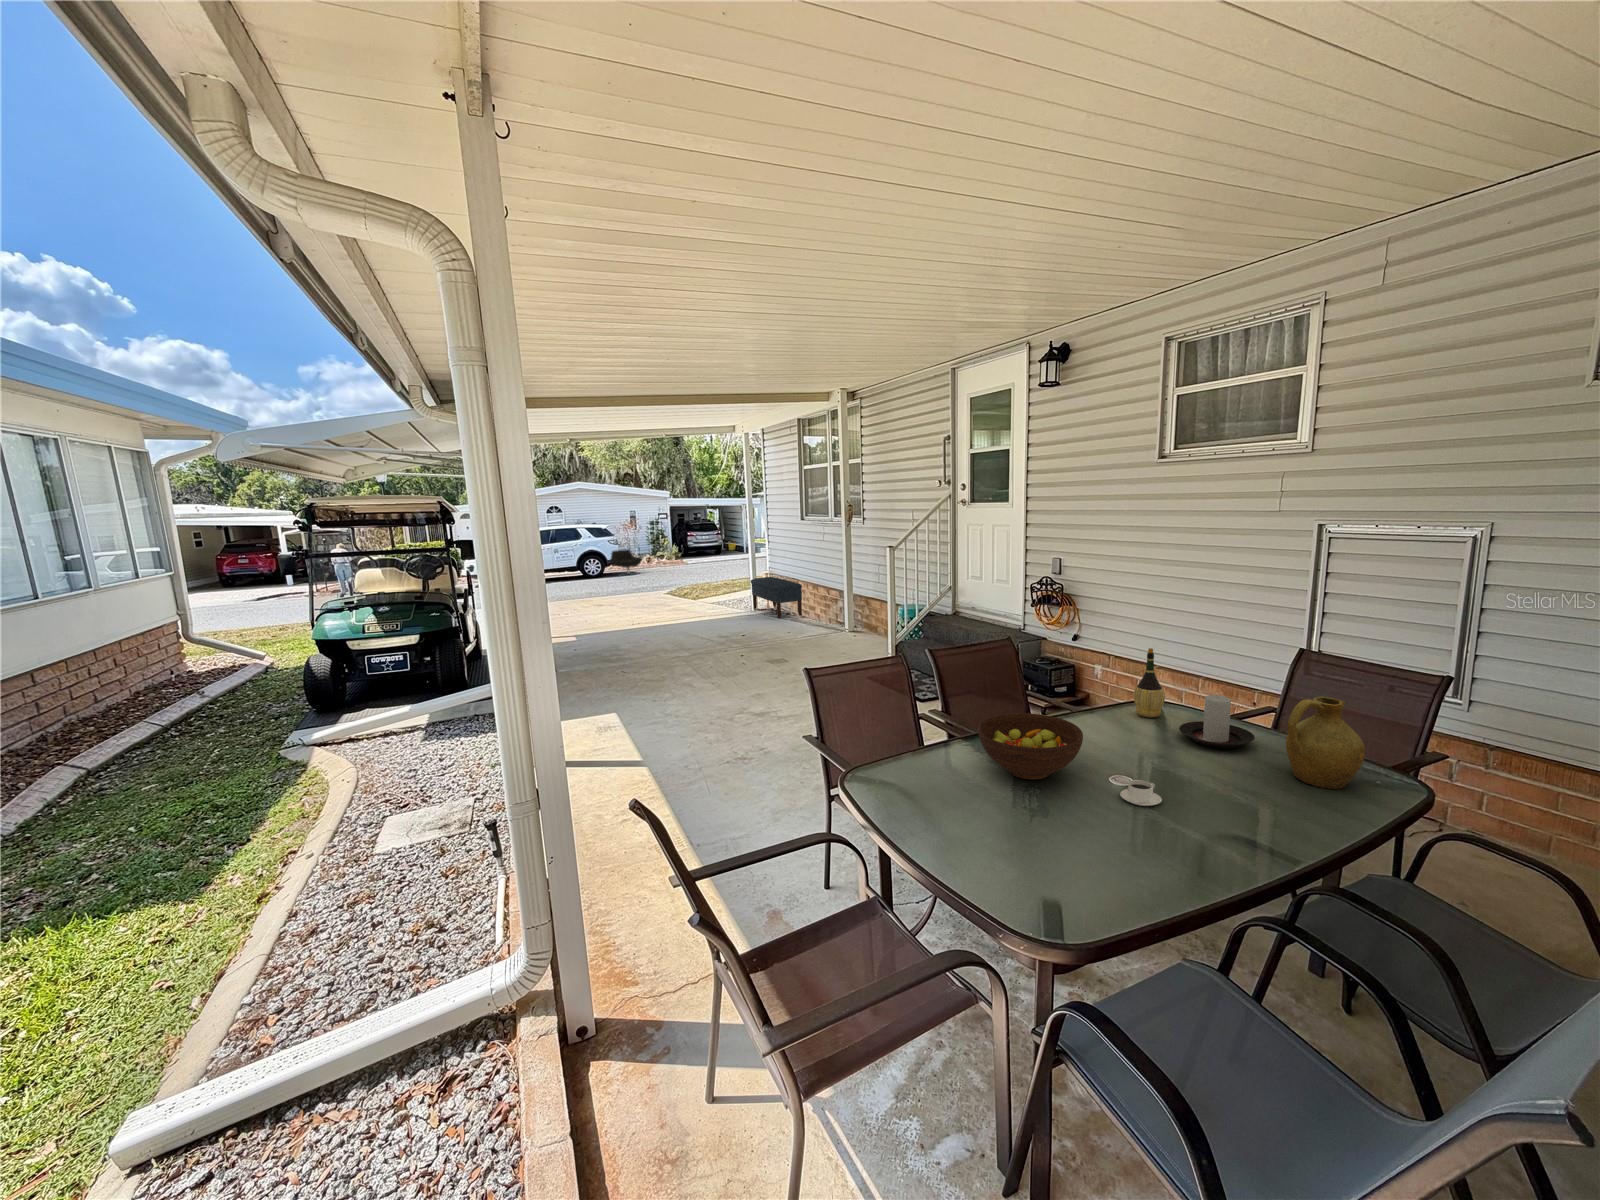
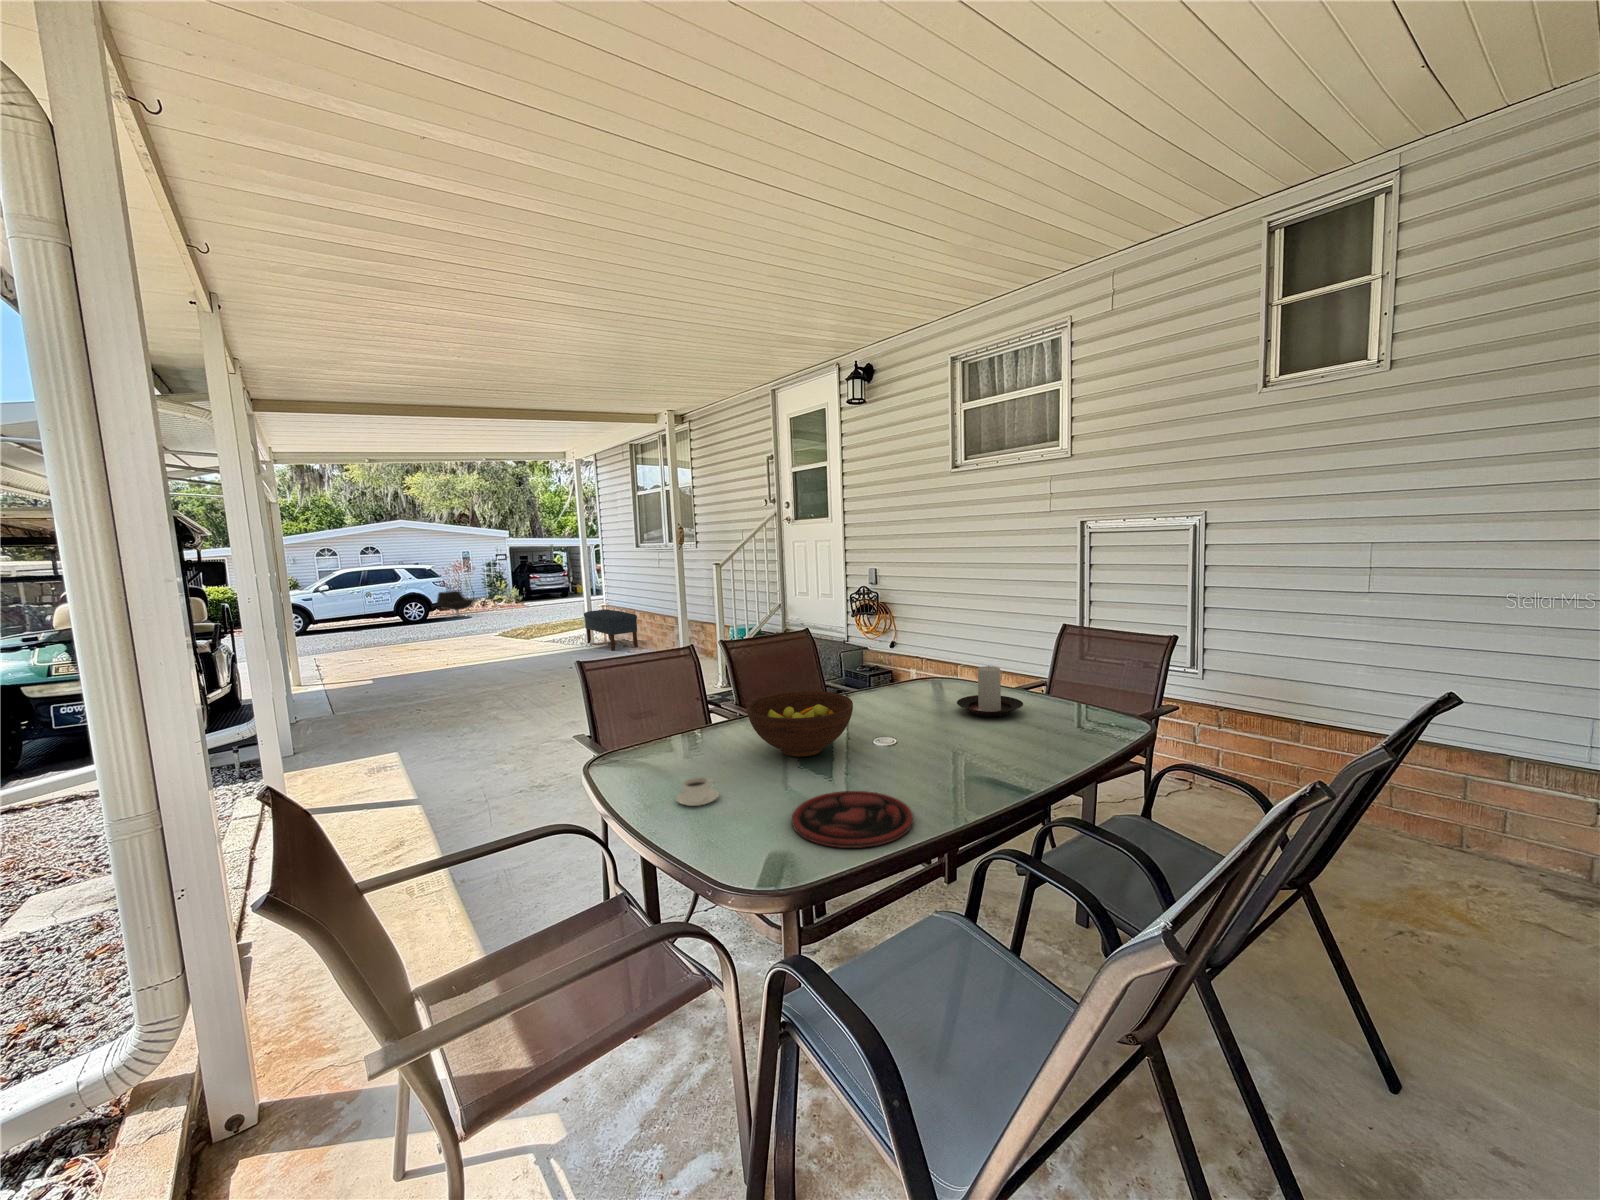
wine bottle: present [1133,648,1165,718] -> none [919,628,947,697]
pitcher: present [1286,697,1365,789] -> none [1044,653,1111,742]
coffee cup: present [1120,780,1162,806] -> present [676,777,719,806]
plate: none [1043,825,1164,889] -> present [792,791,913,848]

